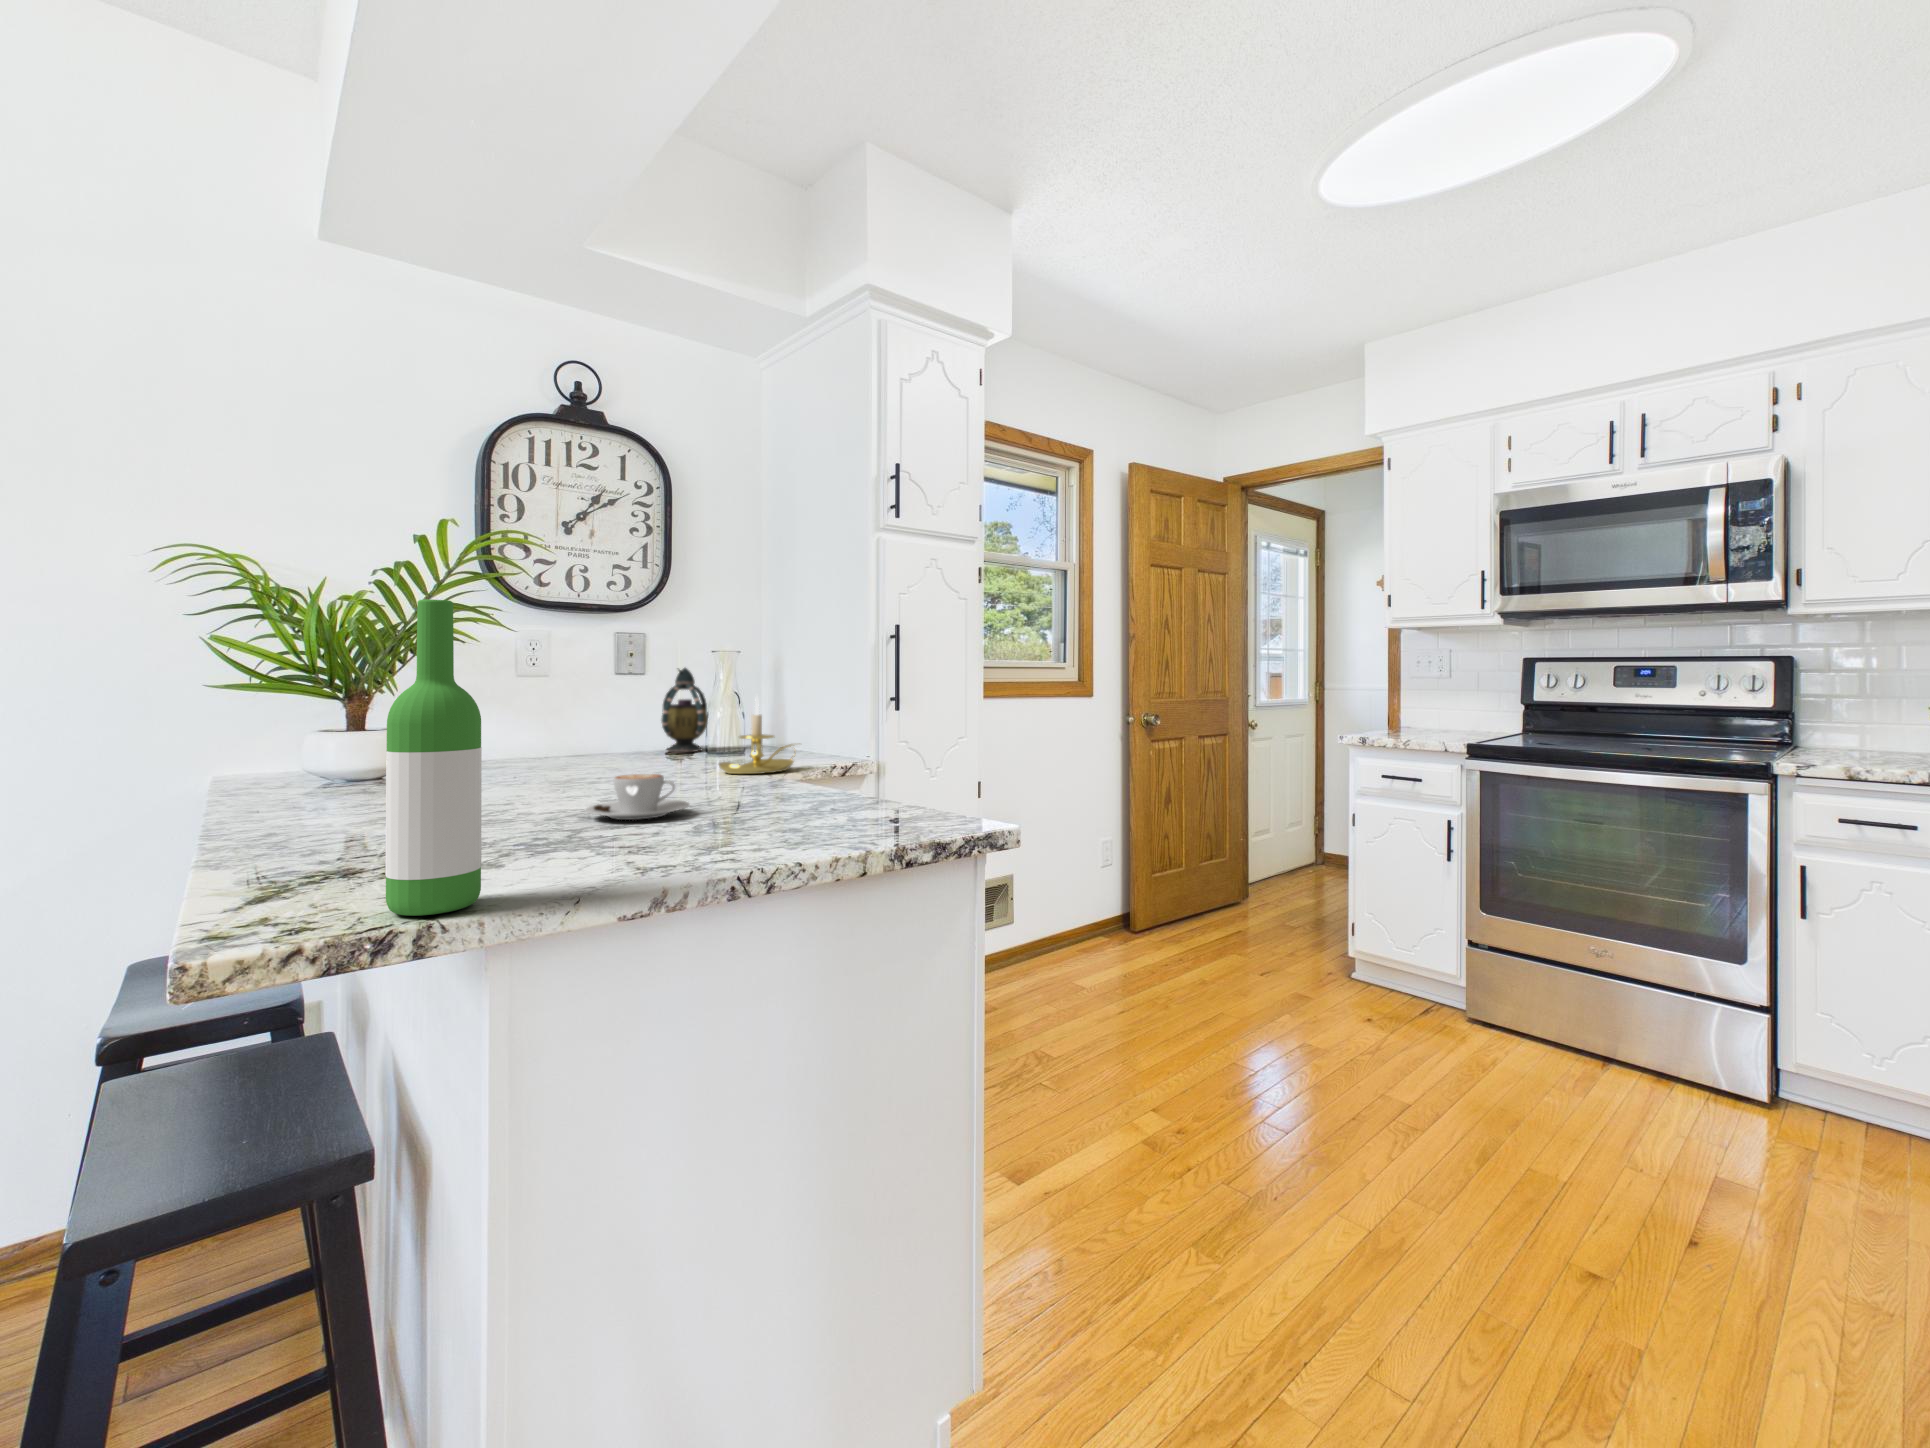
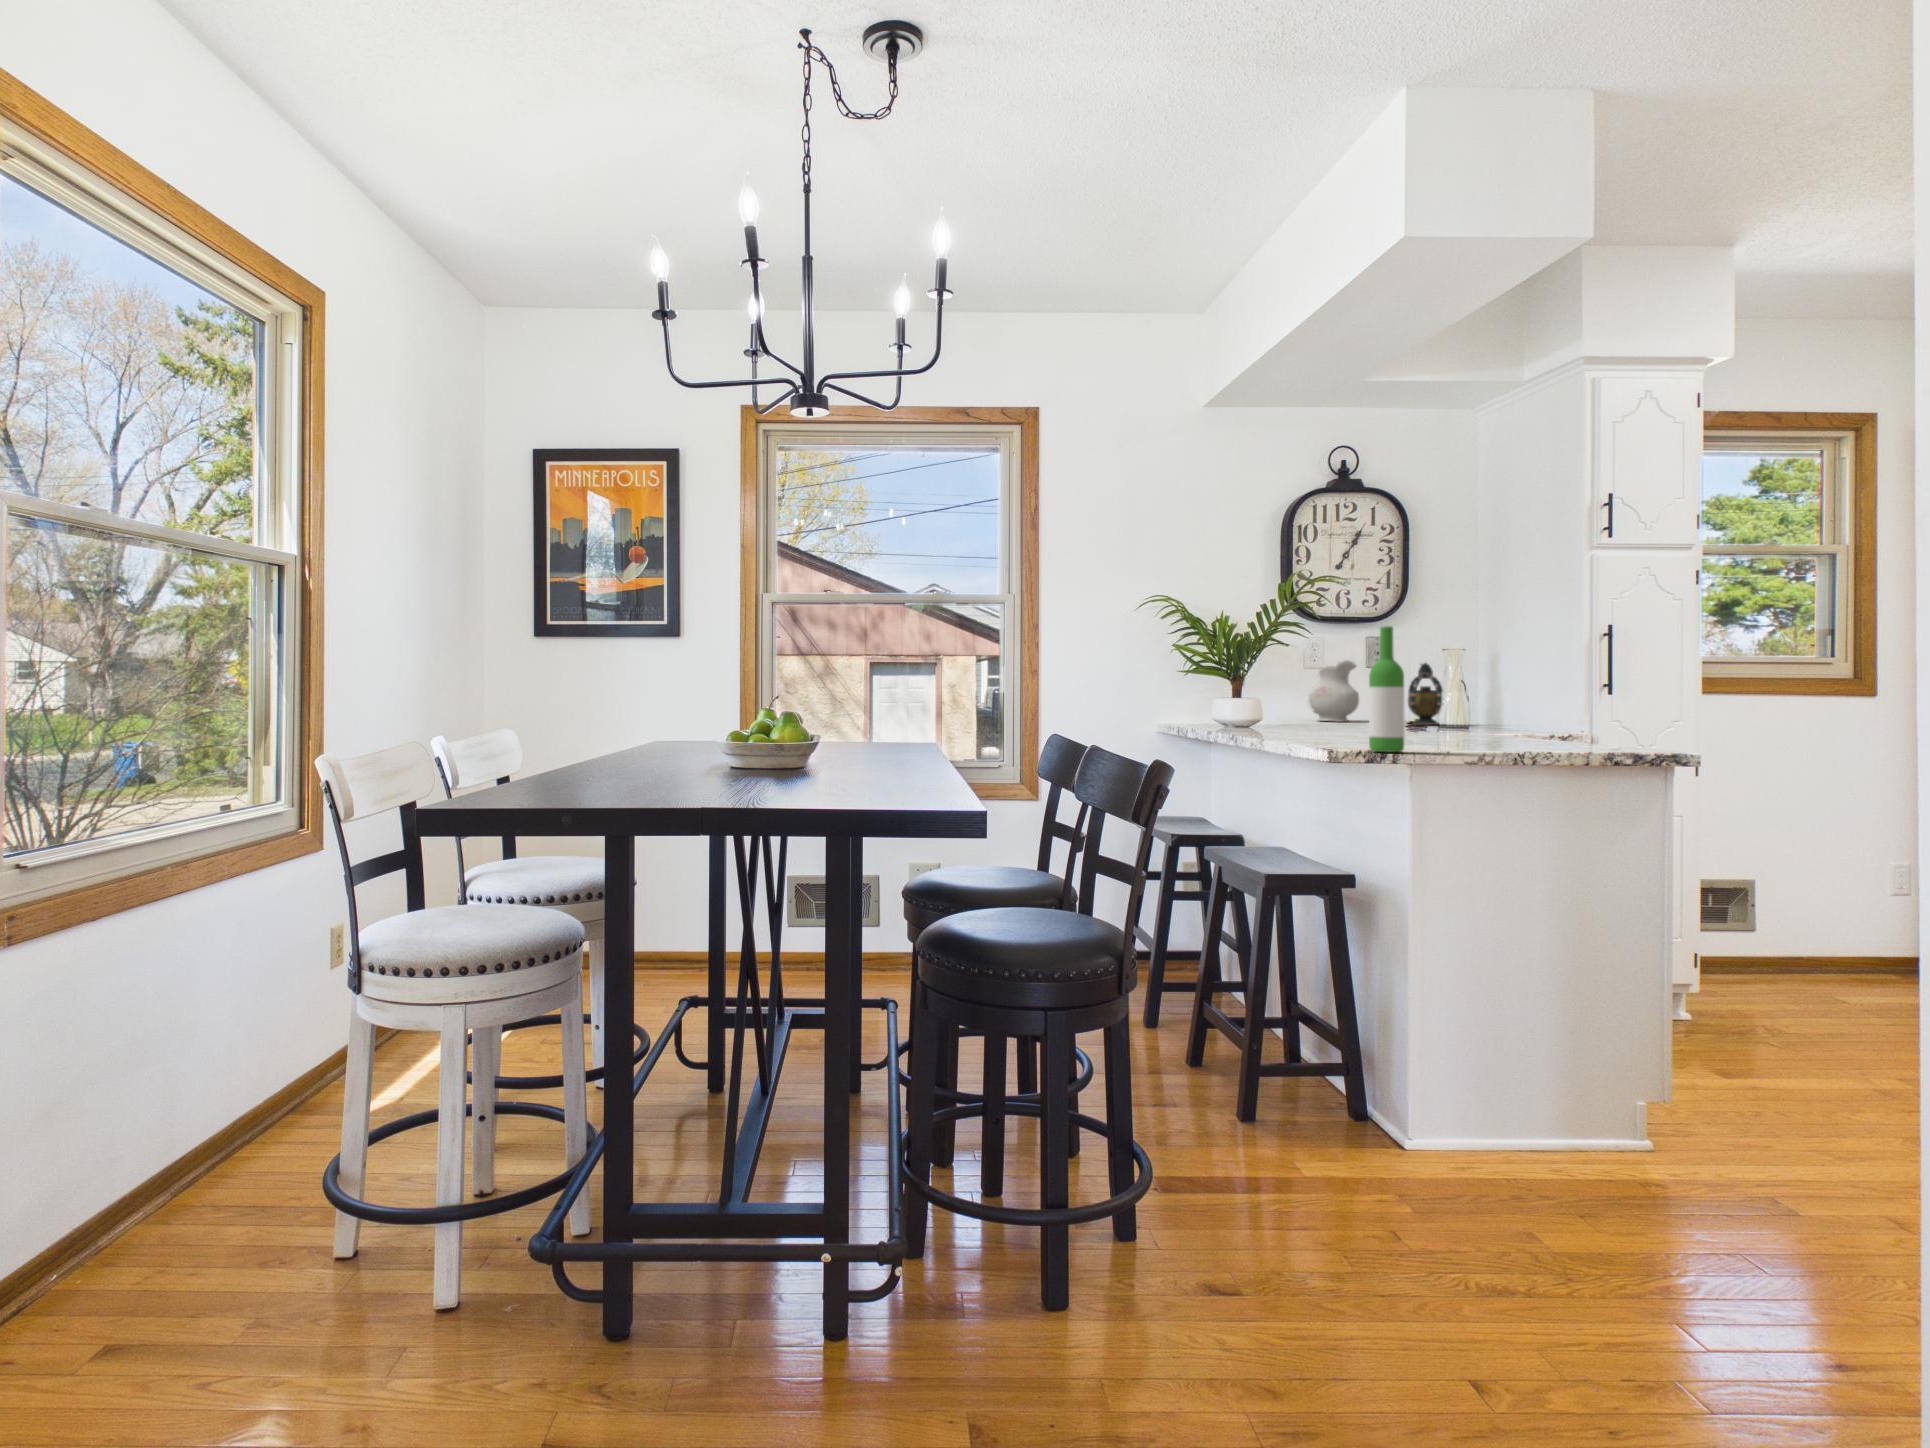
ceramic pitcher: none [520,660,601,751] -> present [1309,660,1359,722]
candle holder: present [719,696,794,774] -> none [1465,679,1529,734]
coffee cup: present [586,774,689,820] -> none [1408,719,1468,742]

